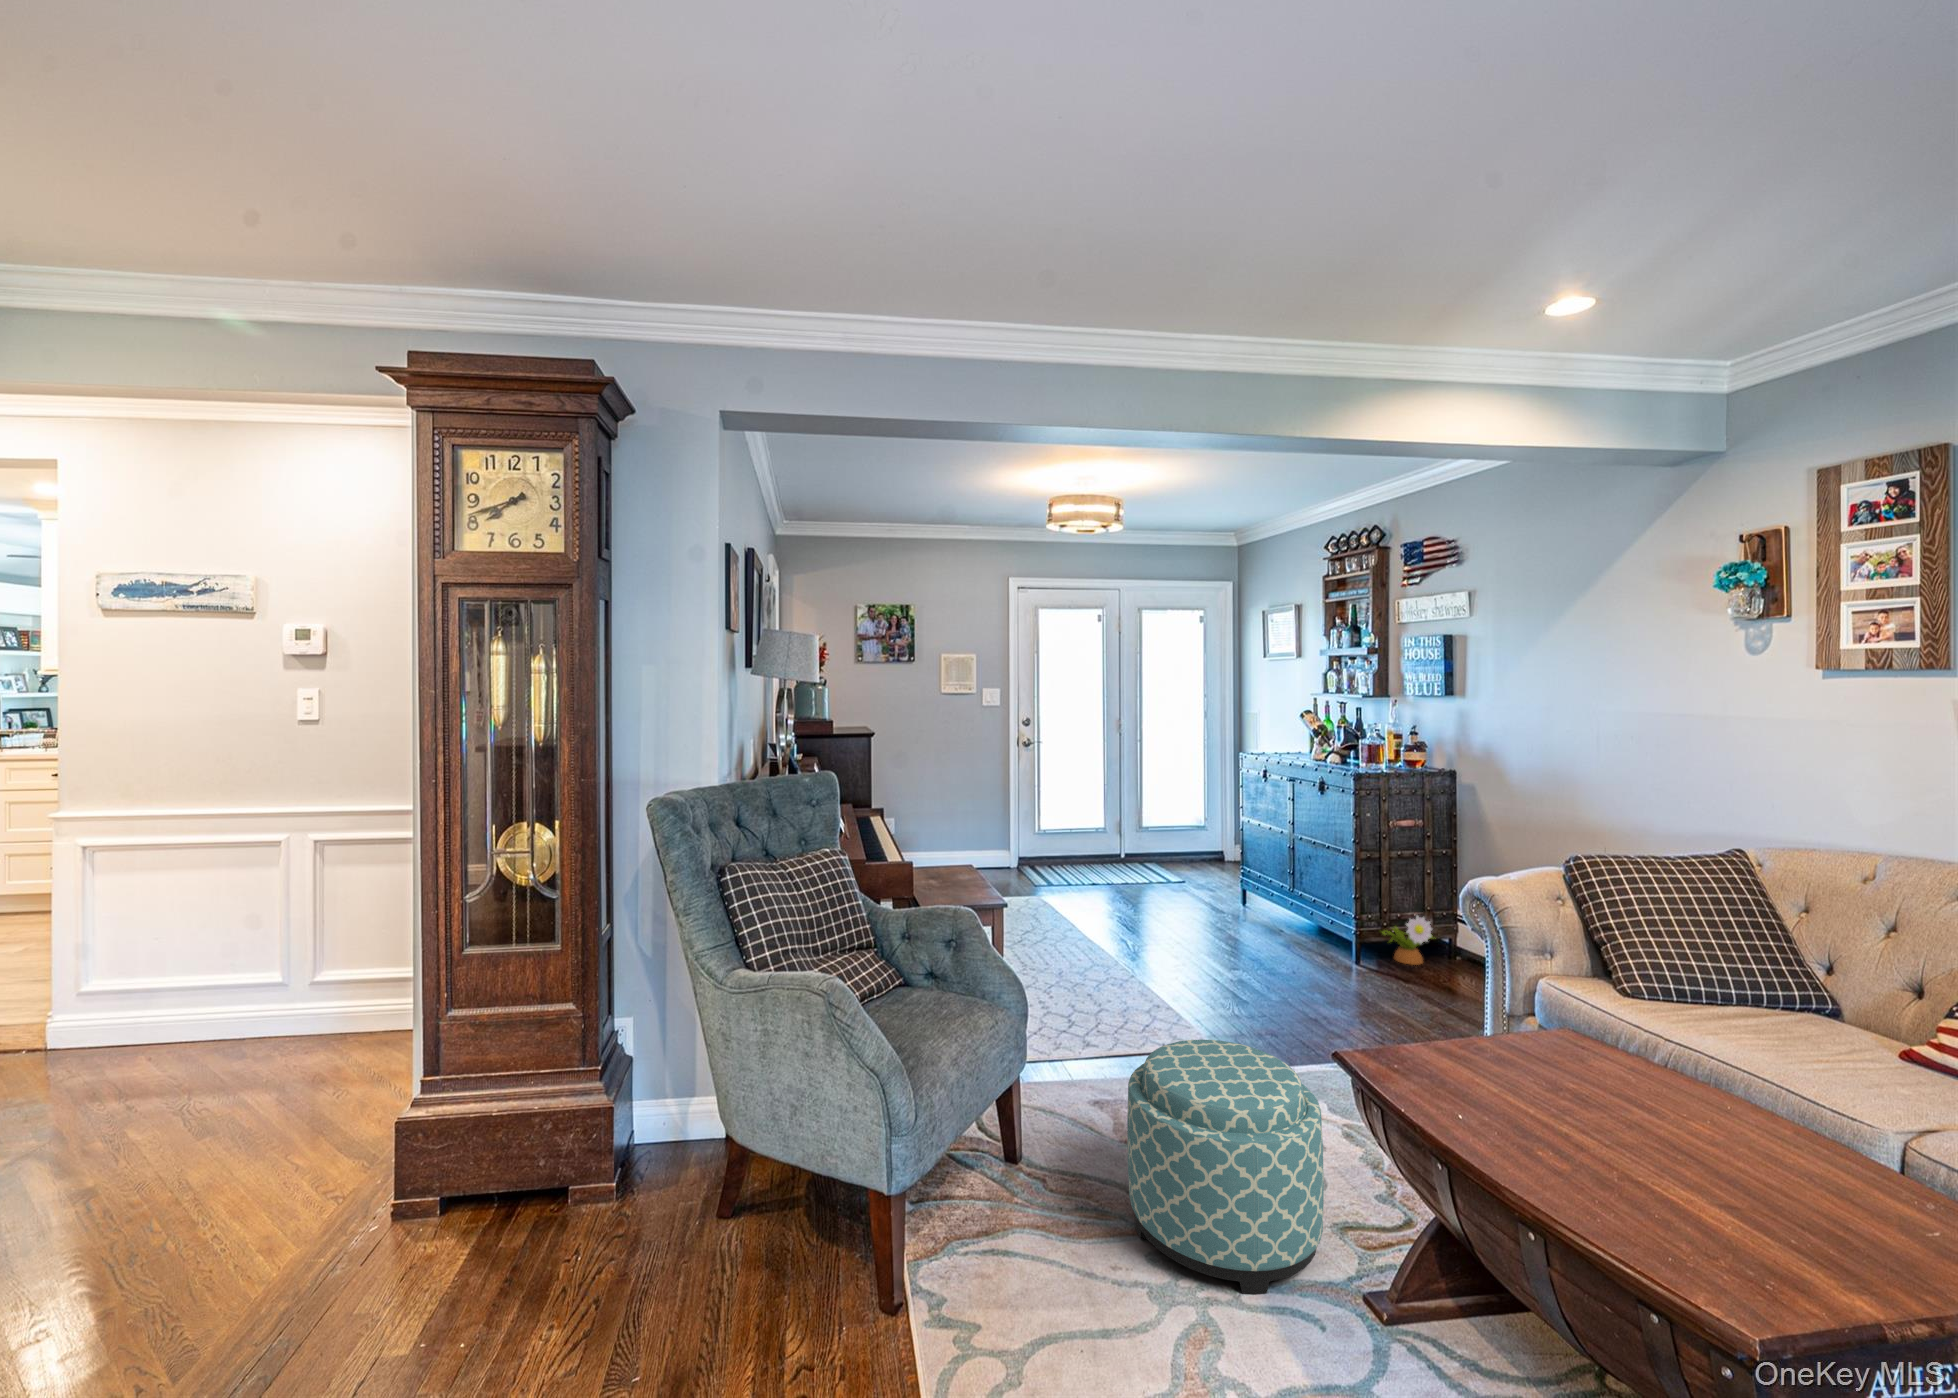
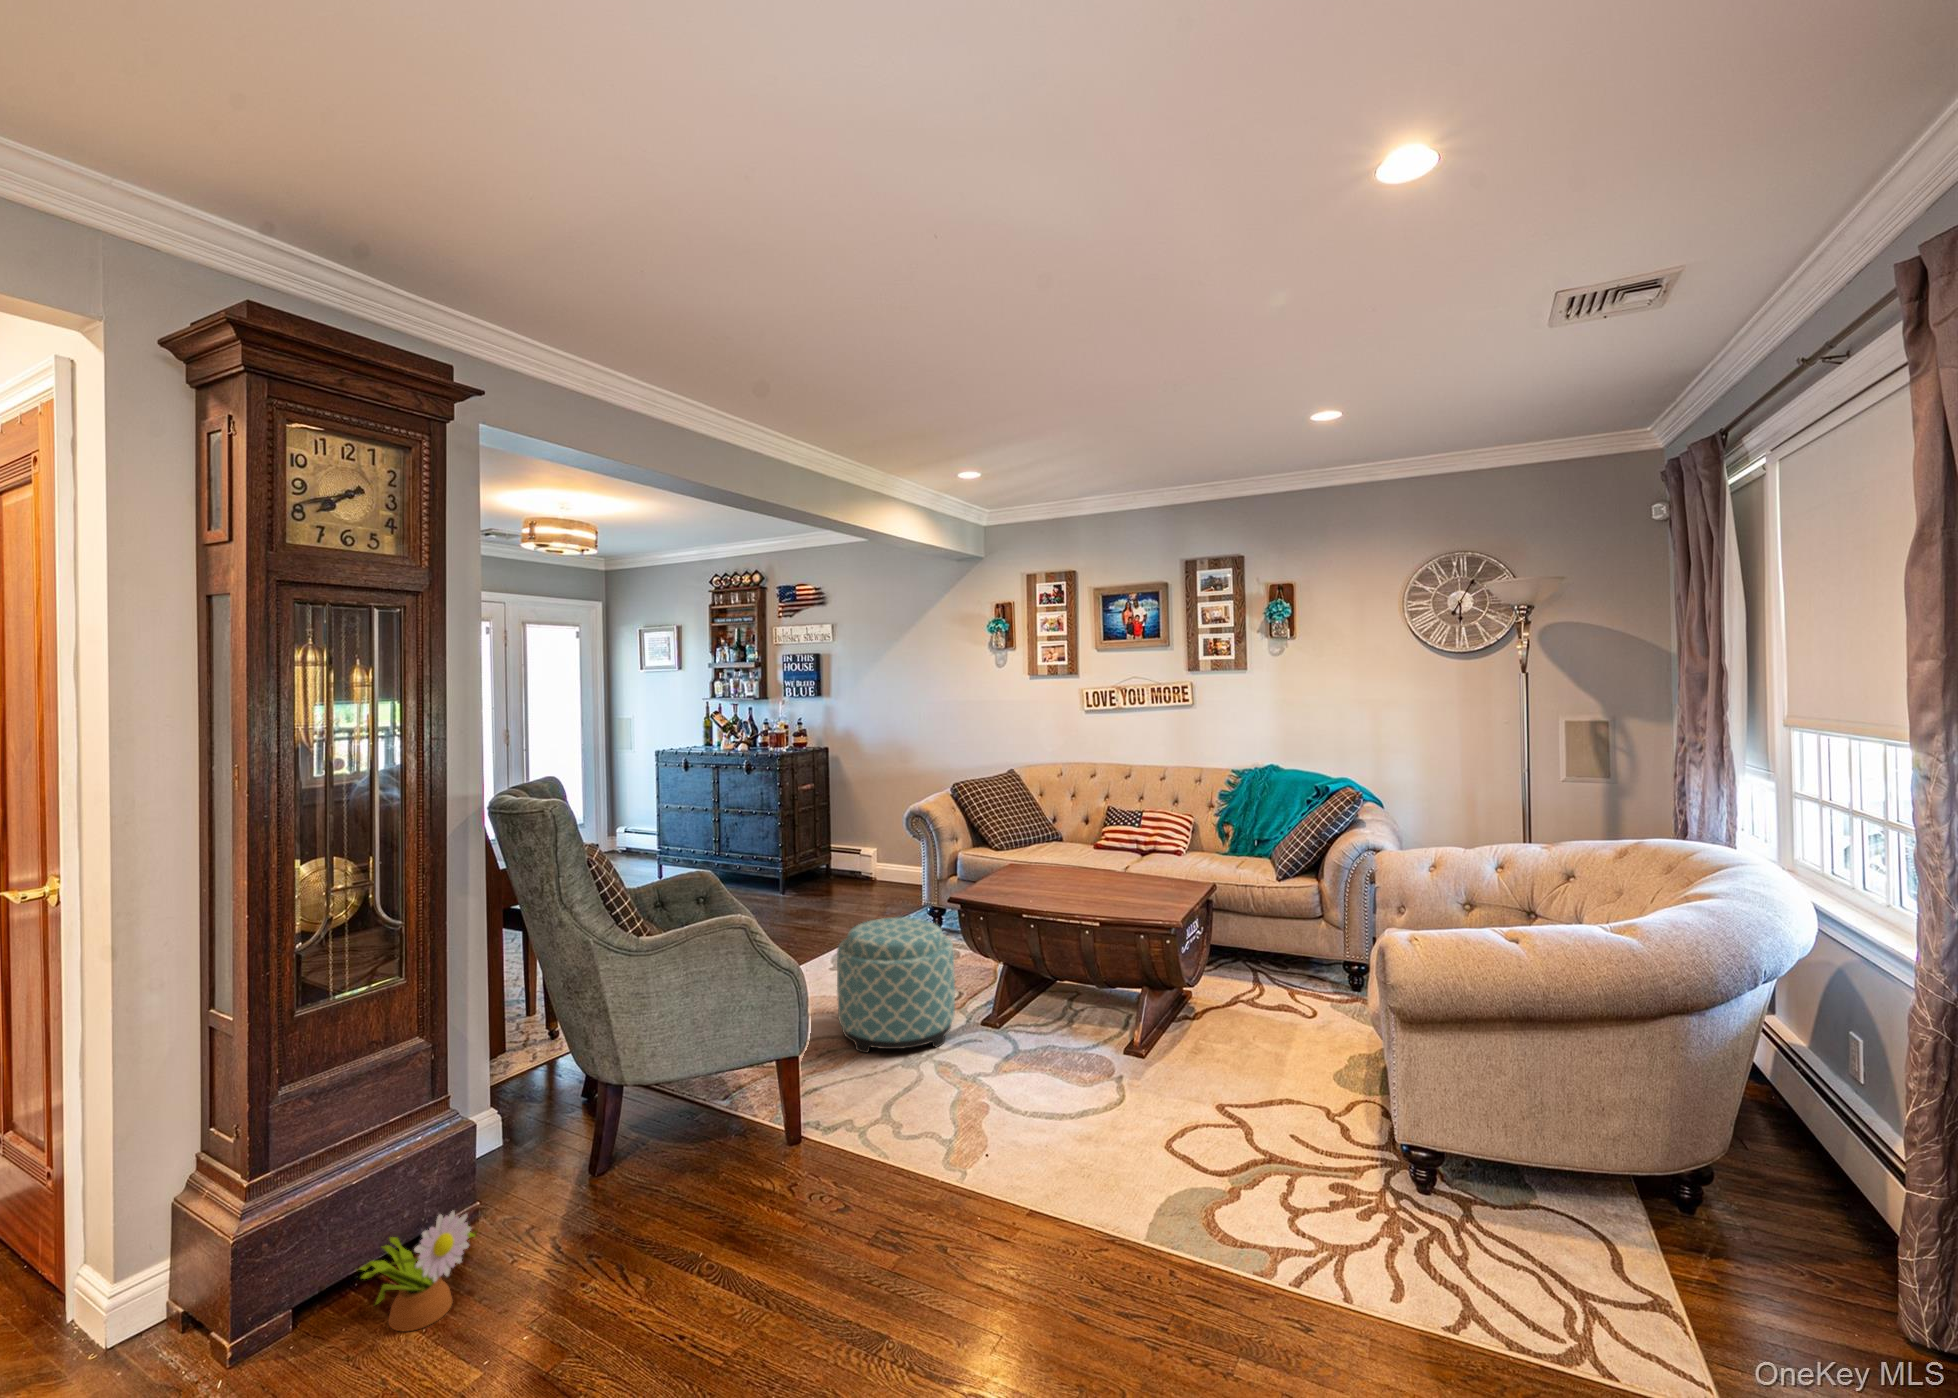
decorative plant: present [1383,916,1433,965] -> present [360,1211,476,1331]

